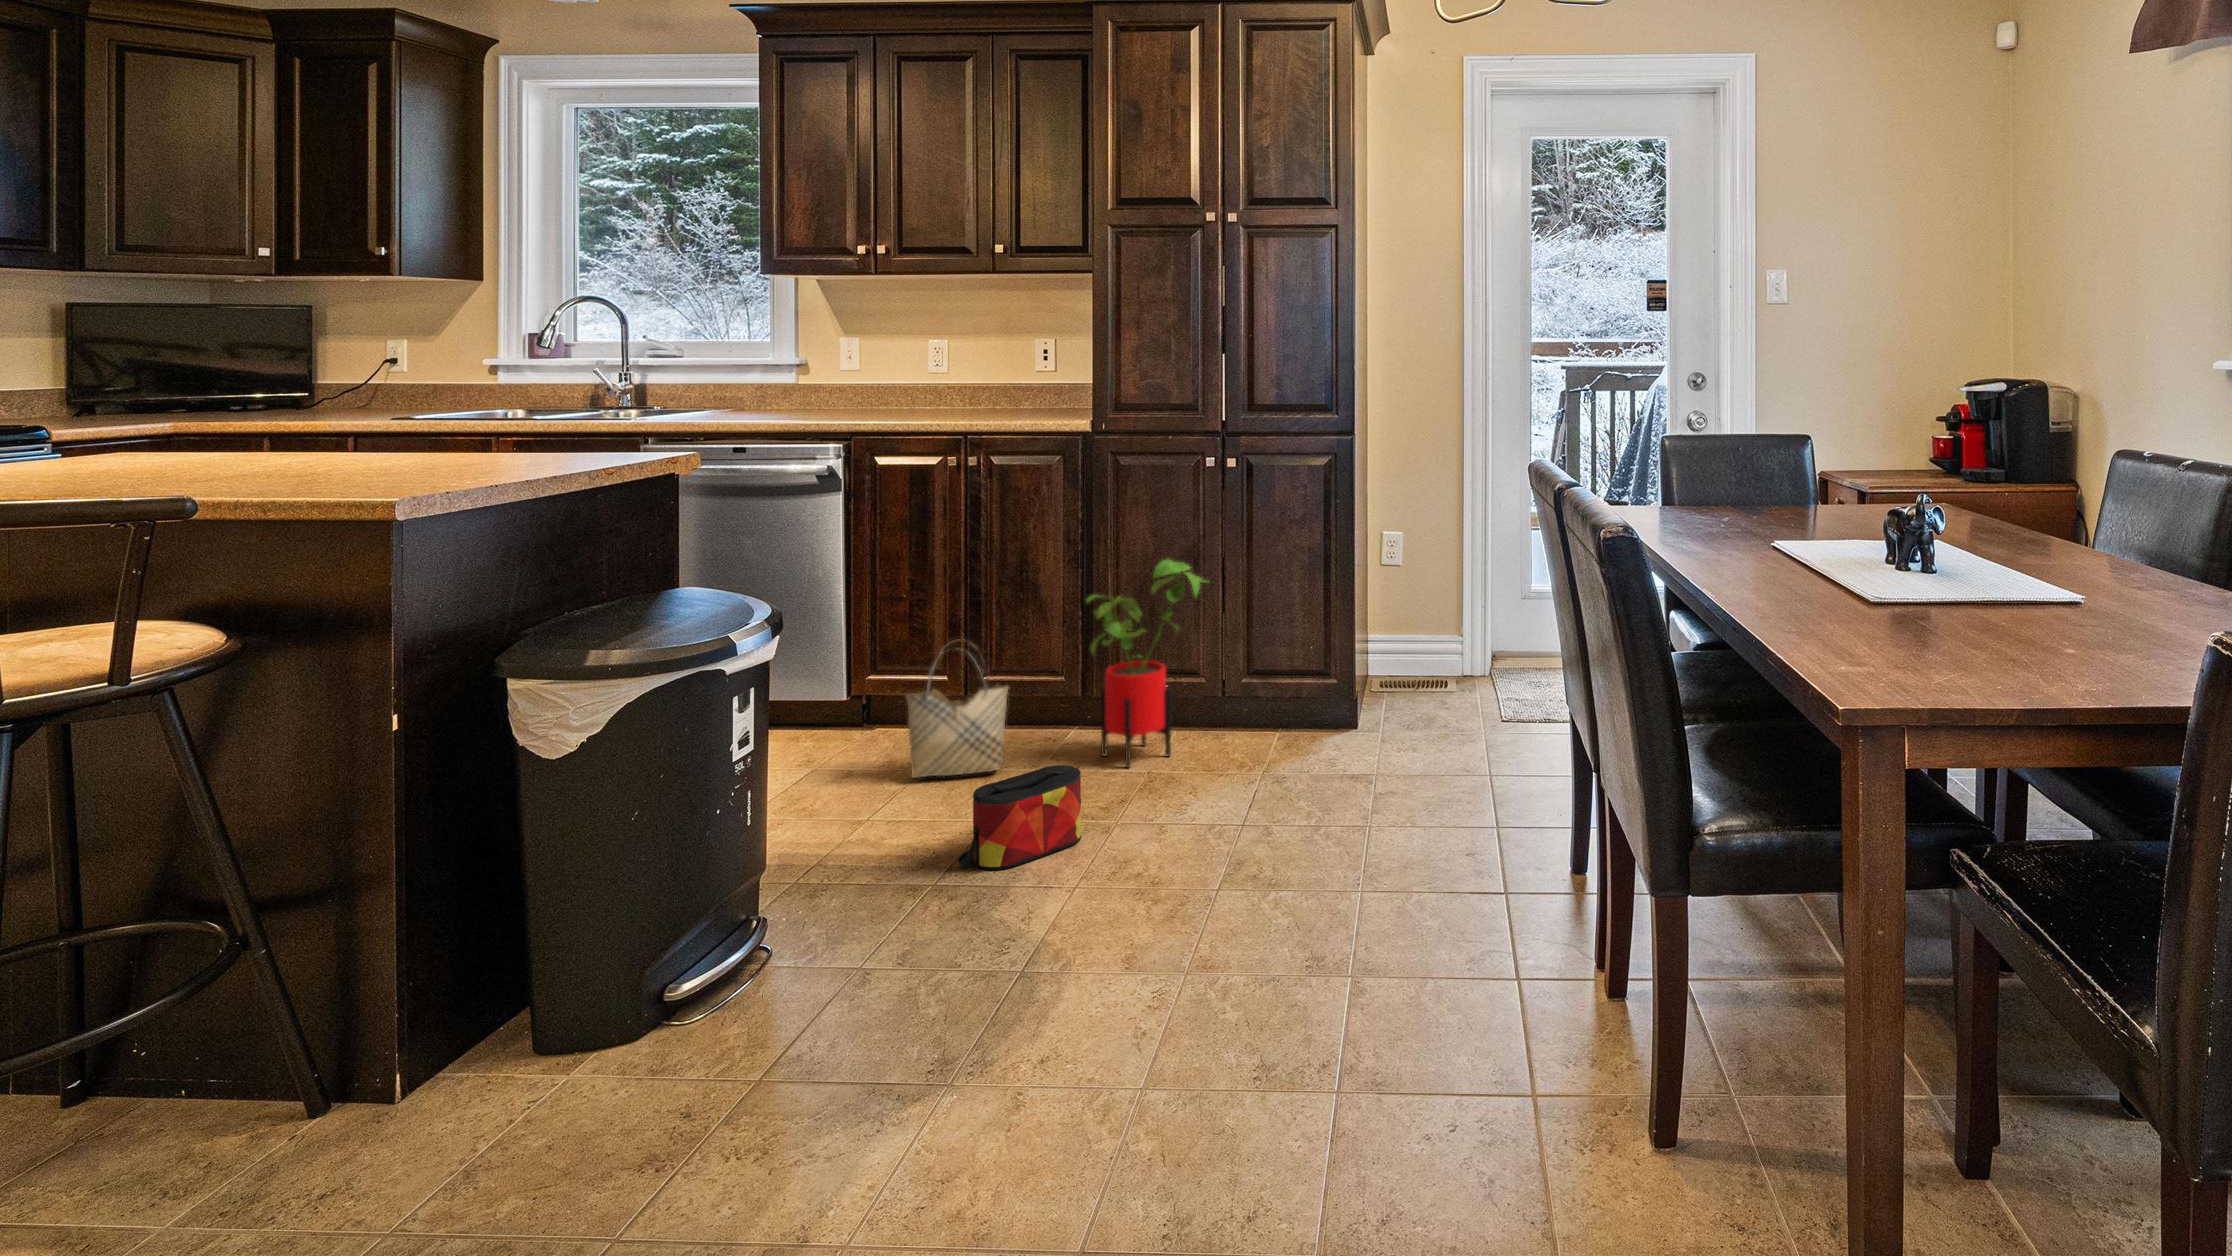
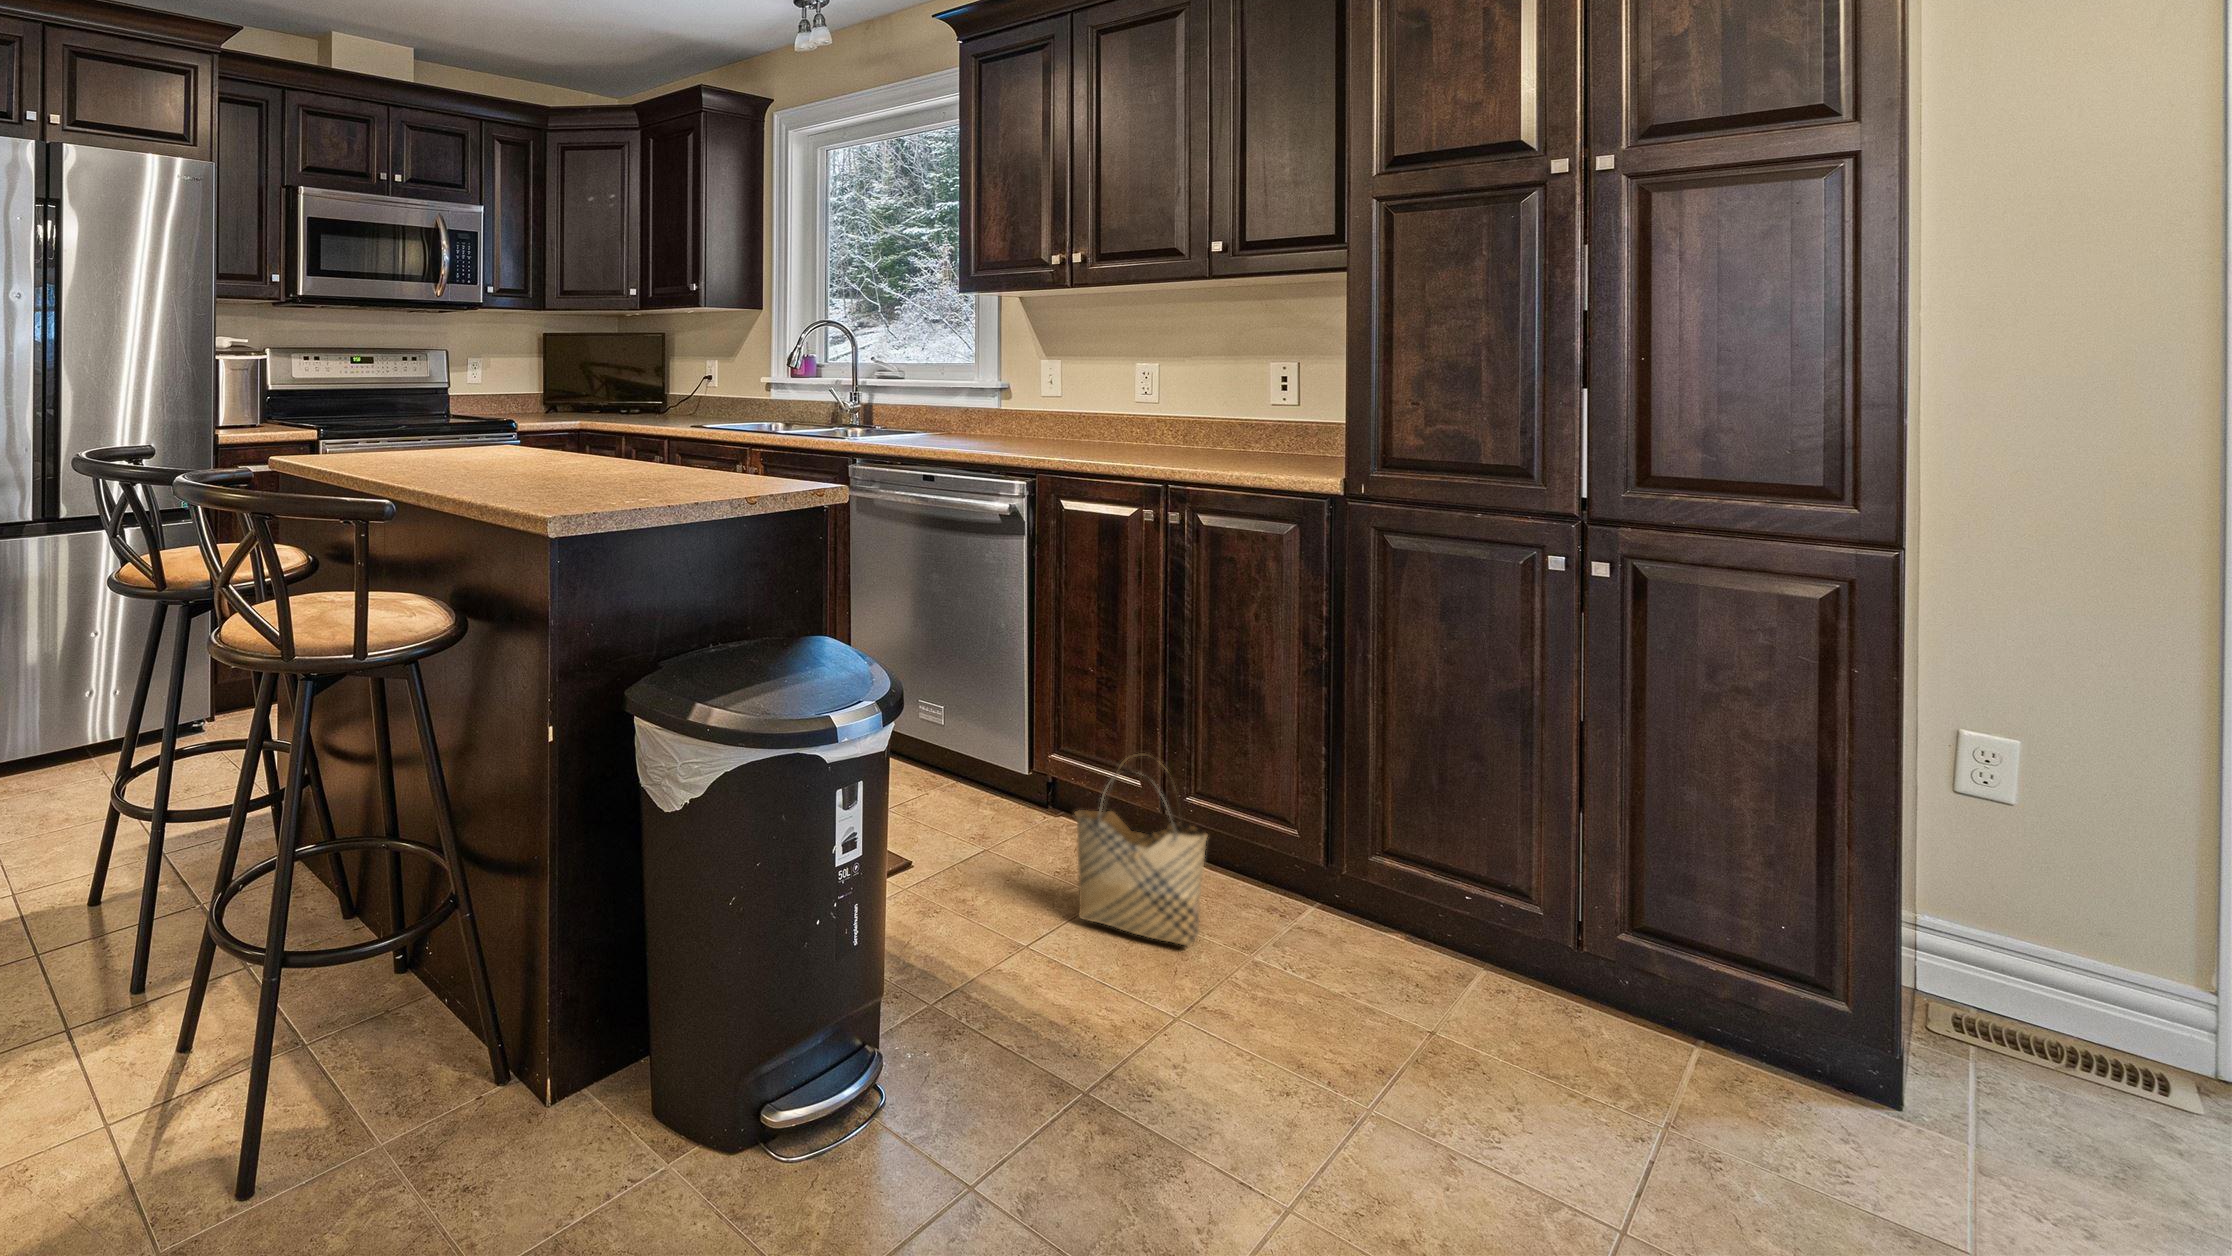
house plant: present [1086,560,1208,768] -> none [1325,711,1548,1017]
bag: present [958,765,1081,870] -> none [1109,1001,1300,1148]

